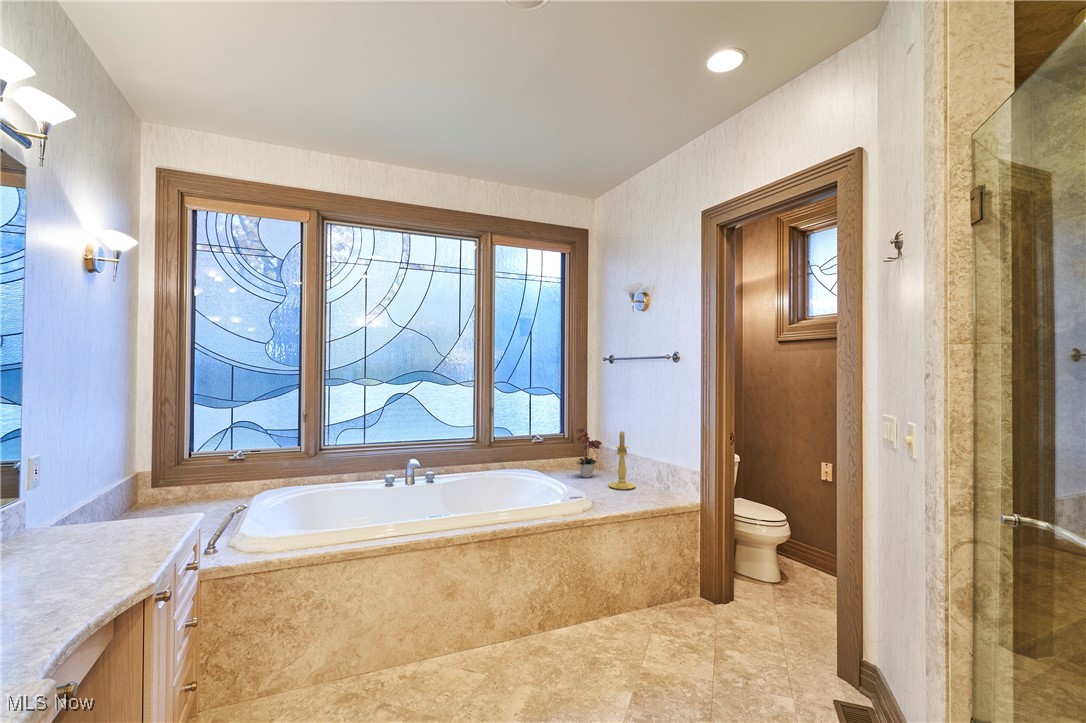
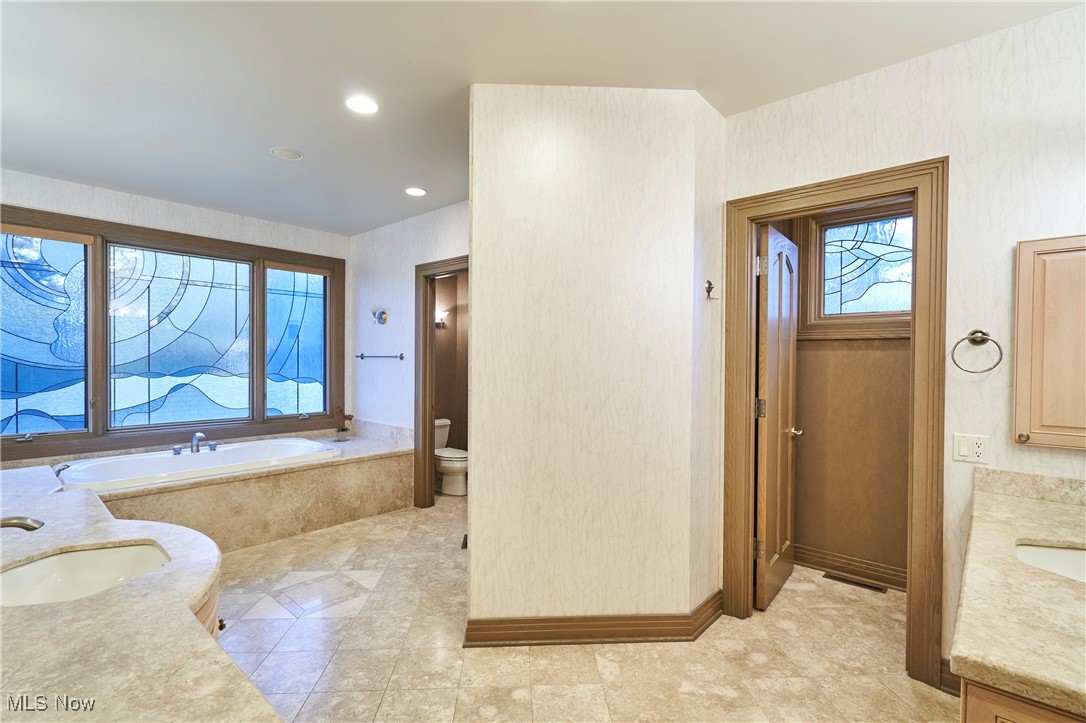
candle holder: present [608,432,636,490] -> none [357,406,376,445]

